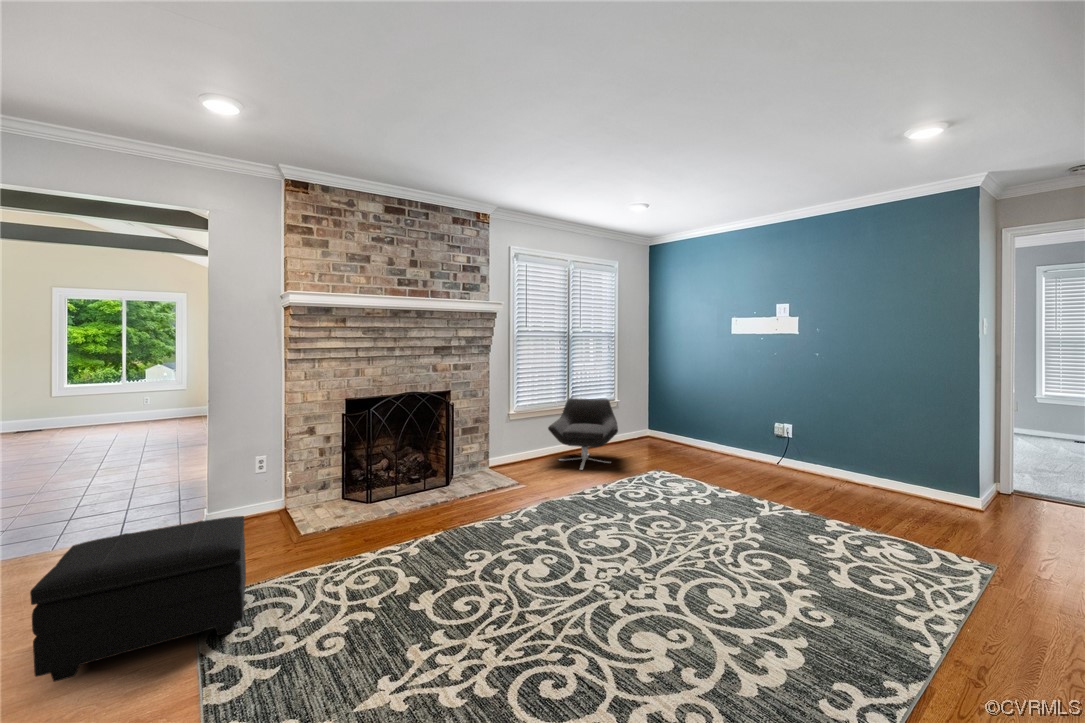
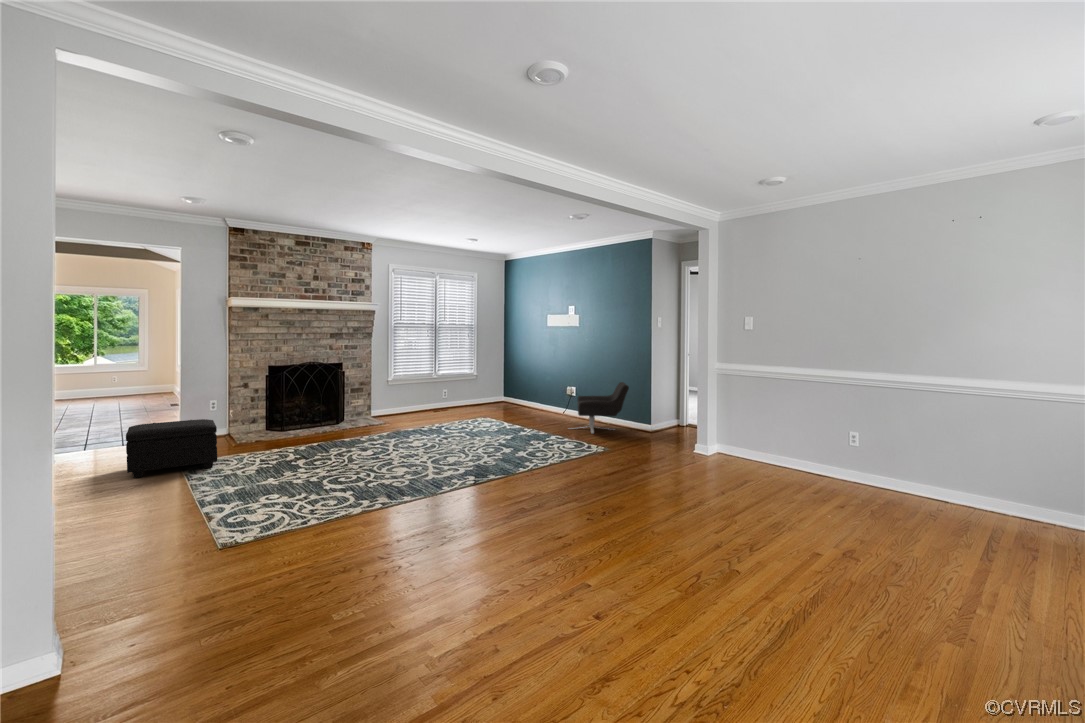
lounge chair: present [548,398,618,470] -> present [570,382,629,433]

